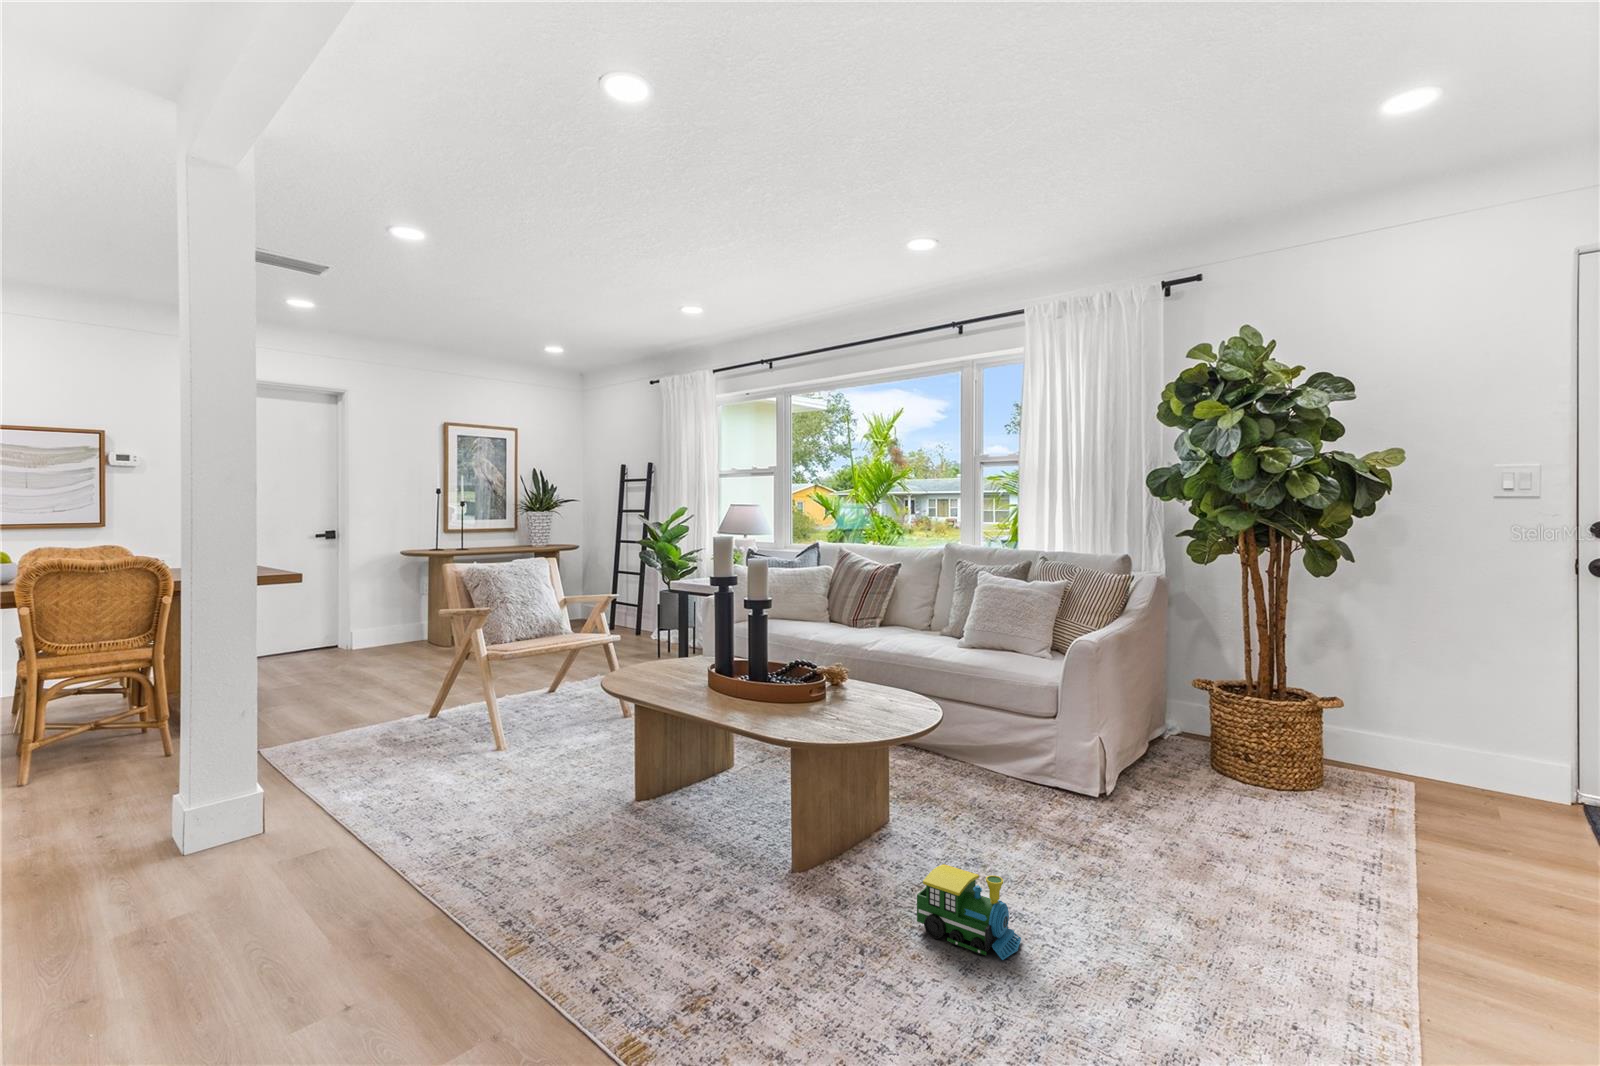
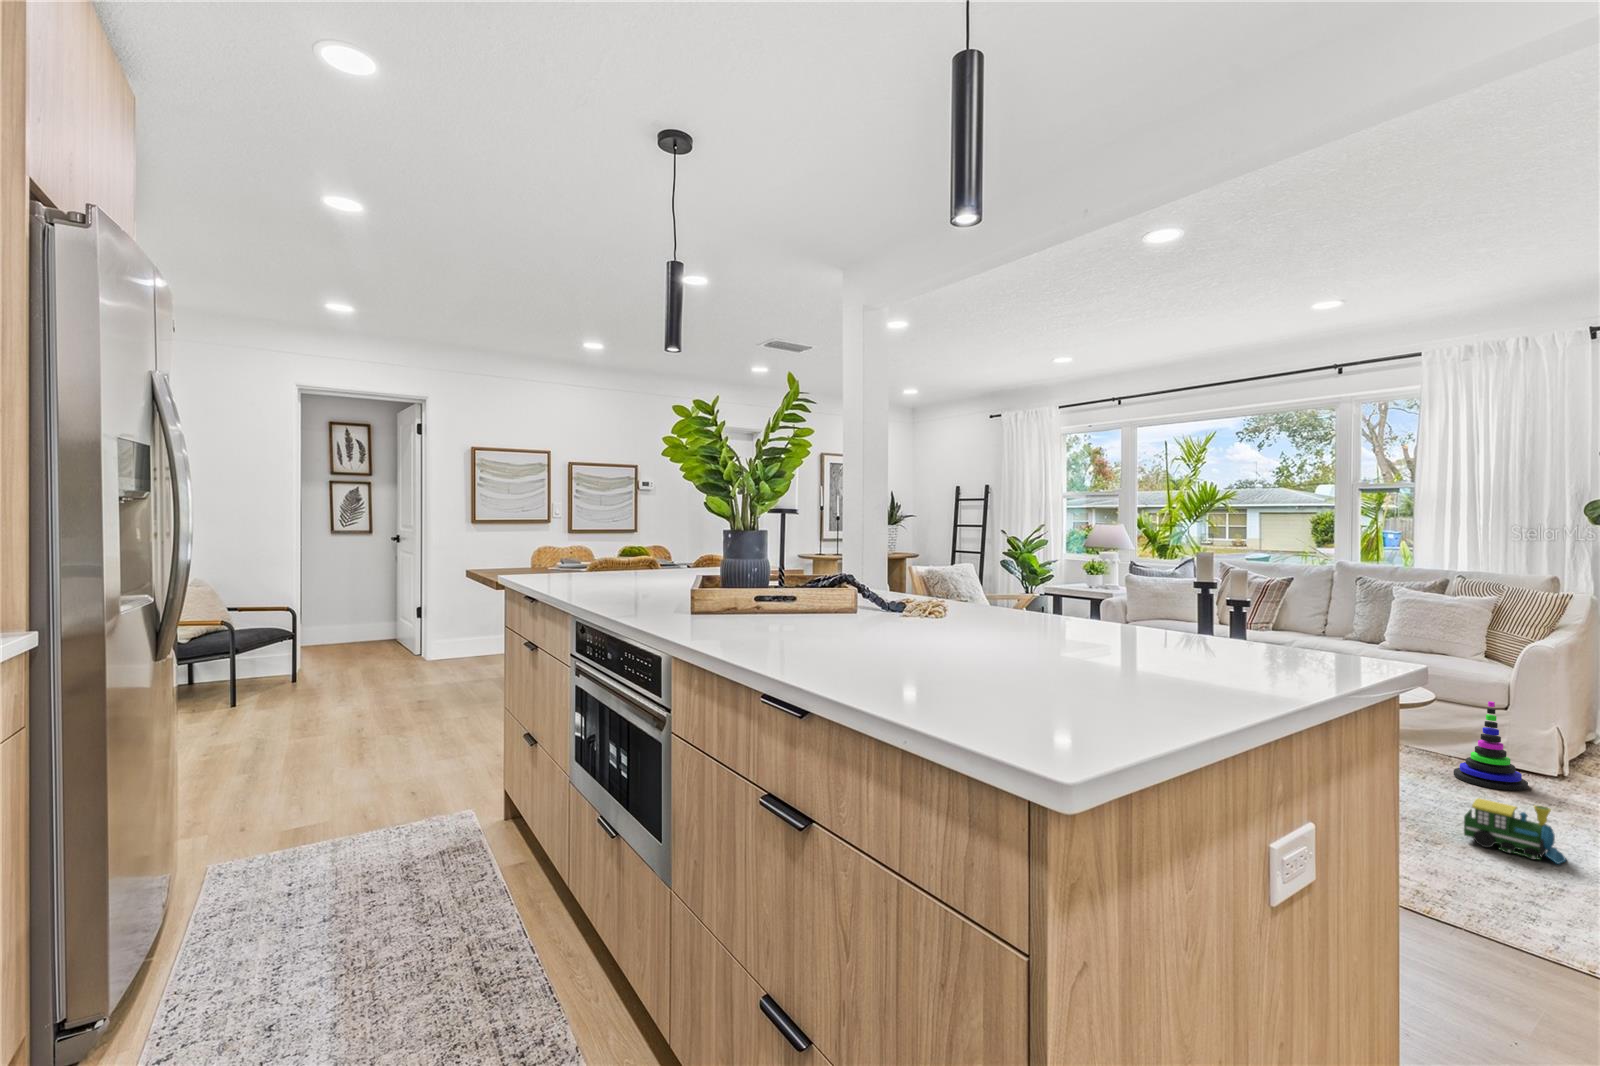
stacking toy: none [988,714,1057,824] -> present [1453,701,1528,791]

